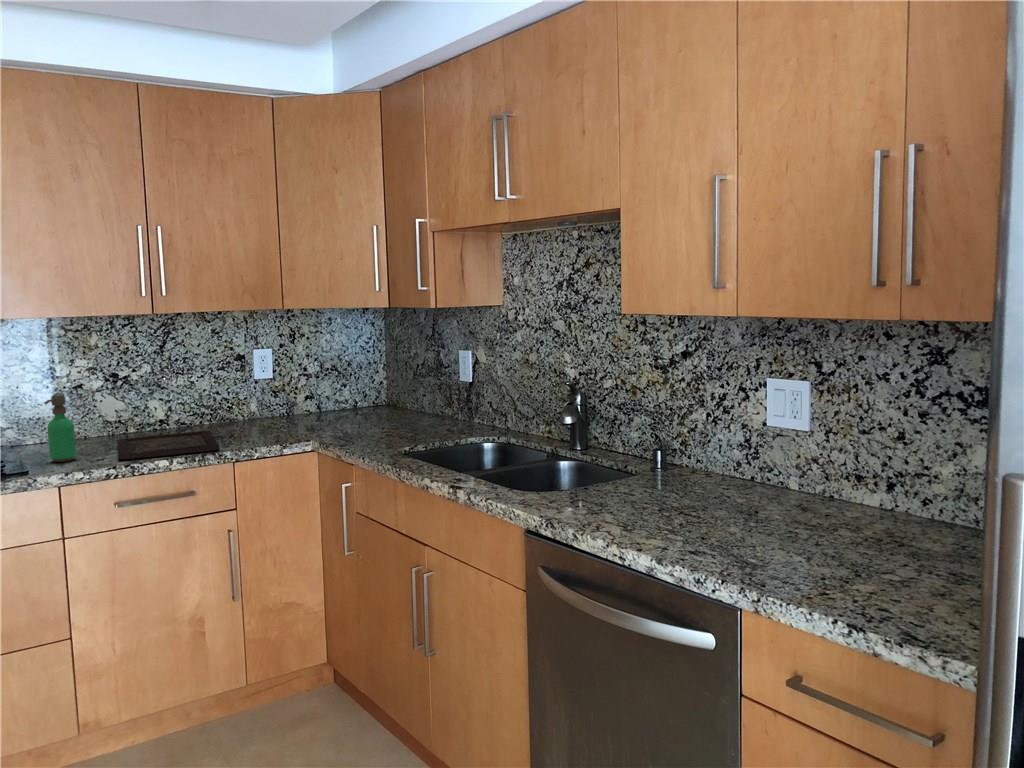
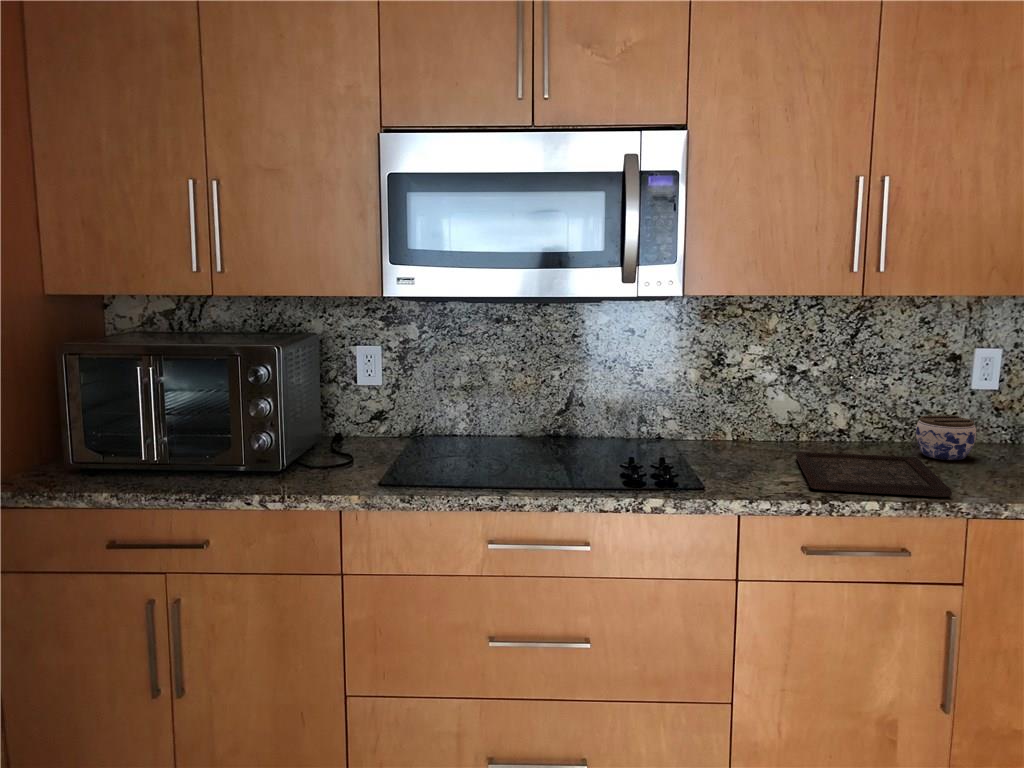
soap dispenser: present [45,393,76,462] -> none [723,390,755,477]
jar: none [213,399,253,431] -> present [916,415,976,460]

